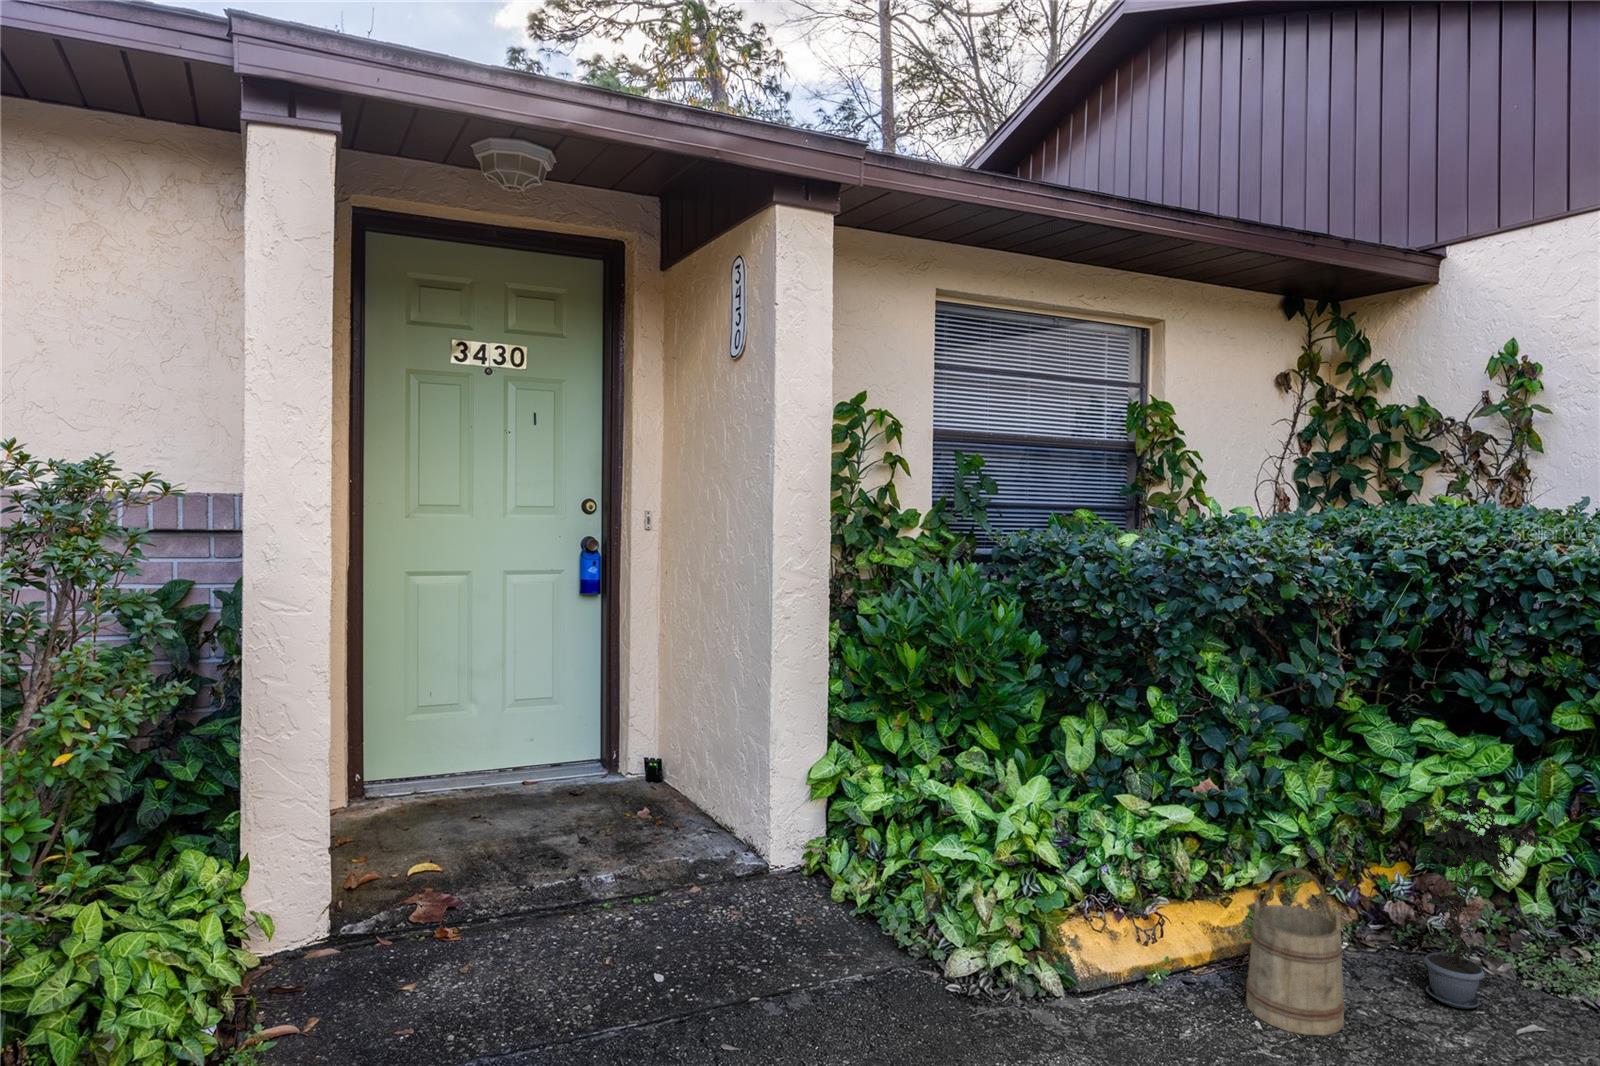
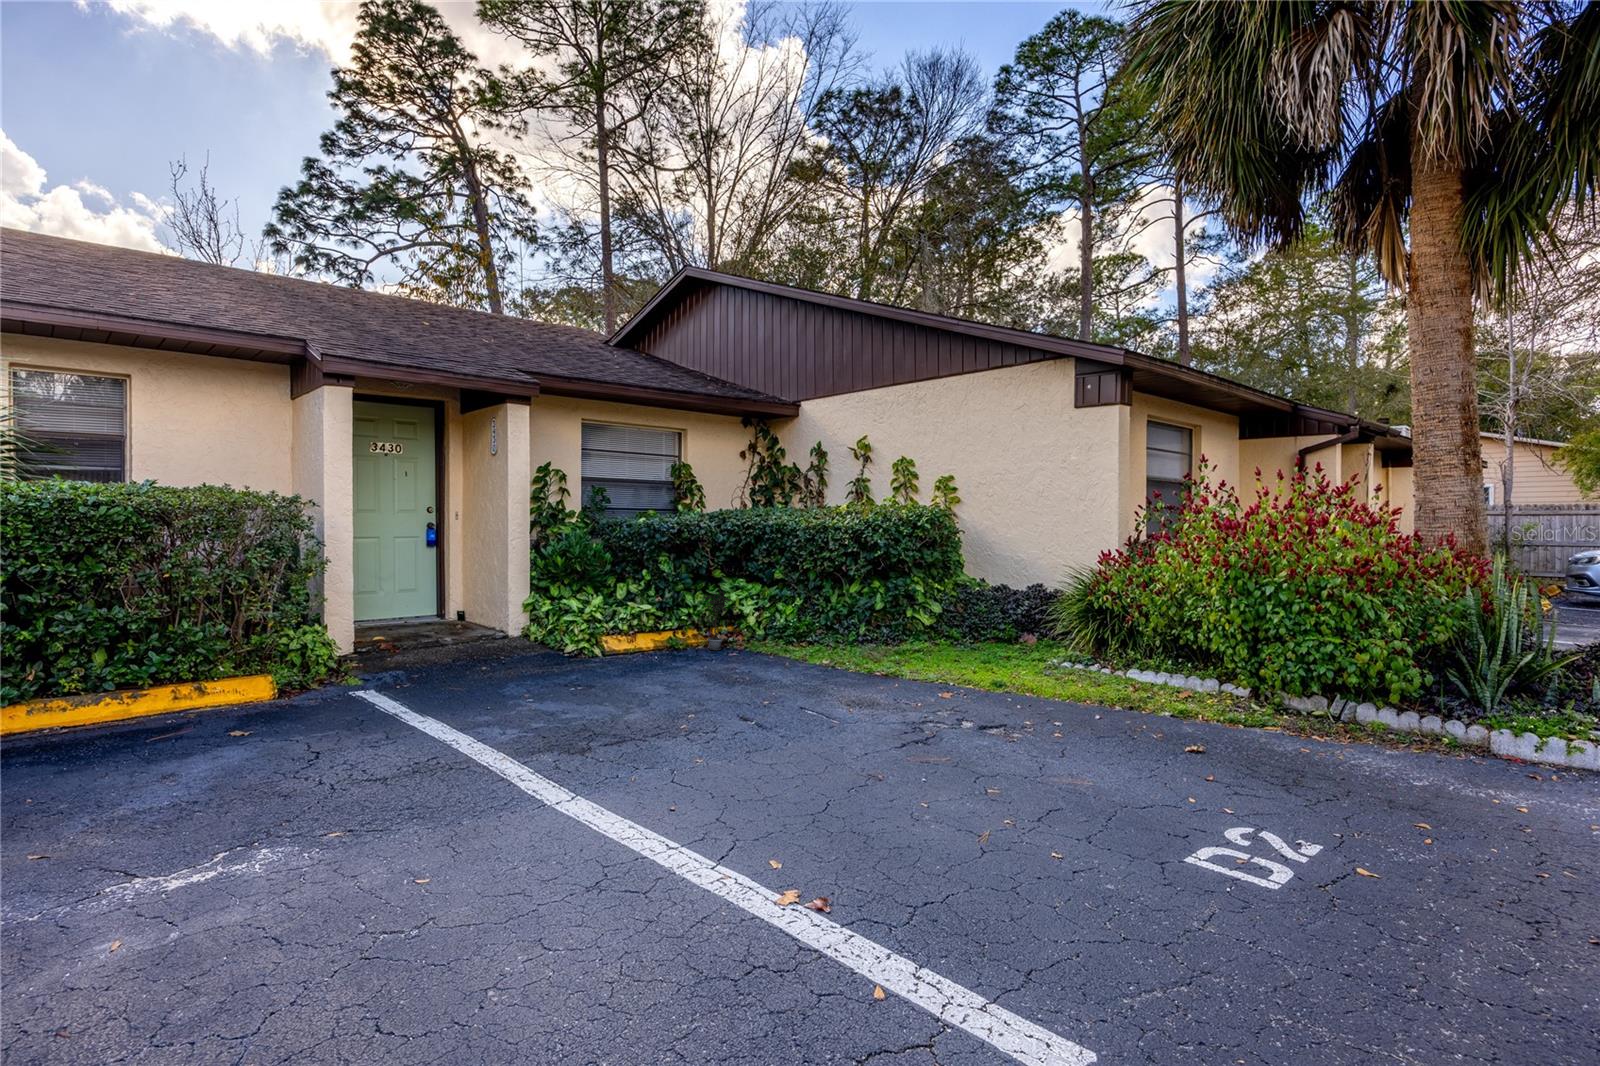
bucket: present [1246,868,1349,1035] -> none [653,612,679,656]

